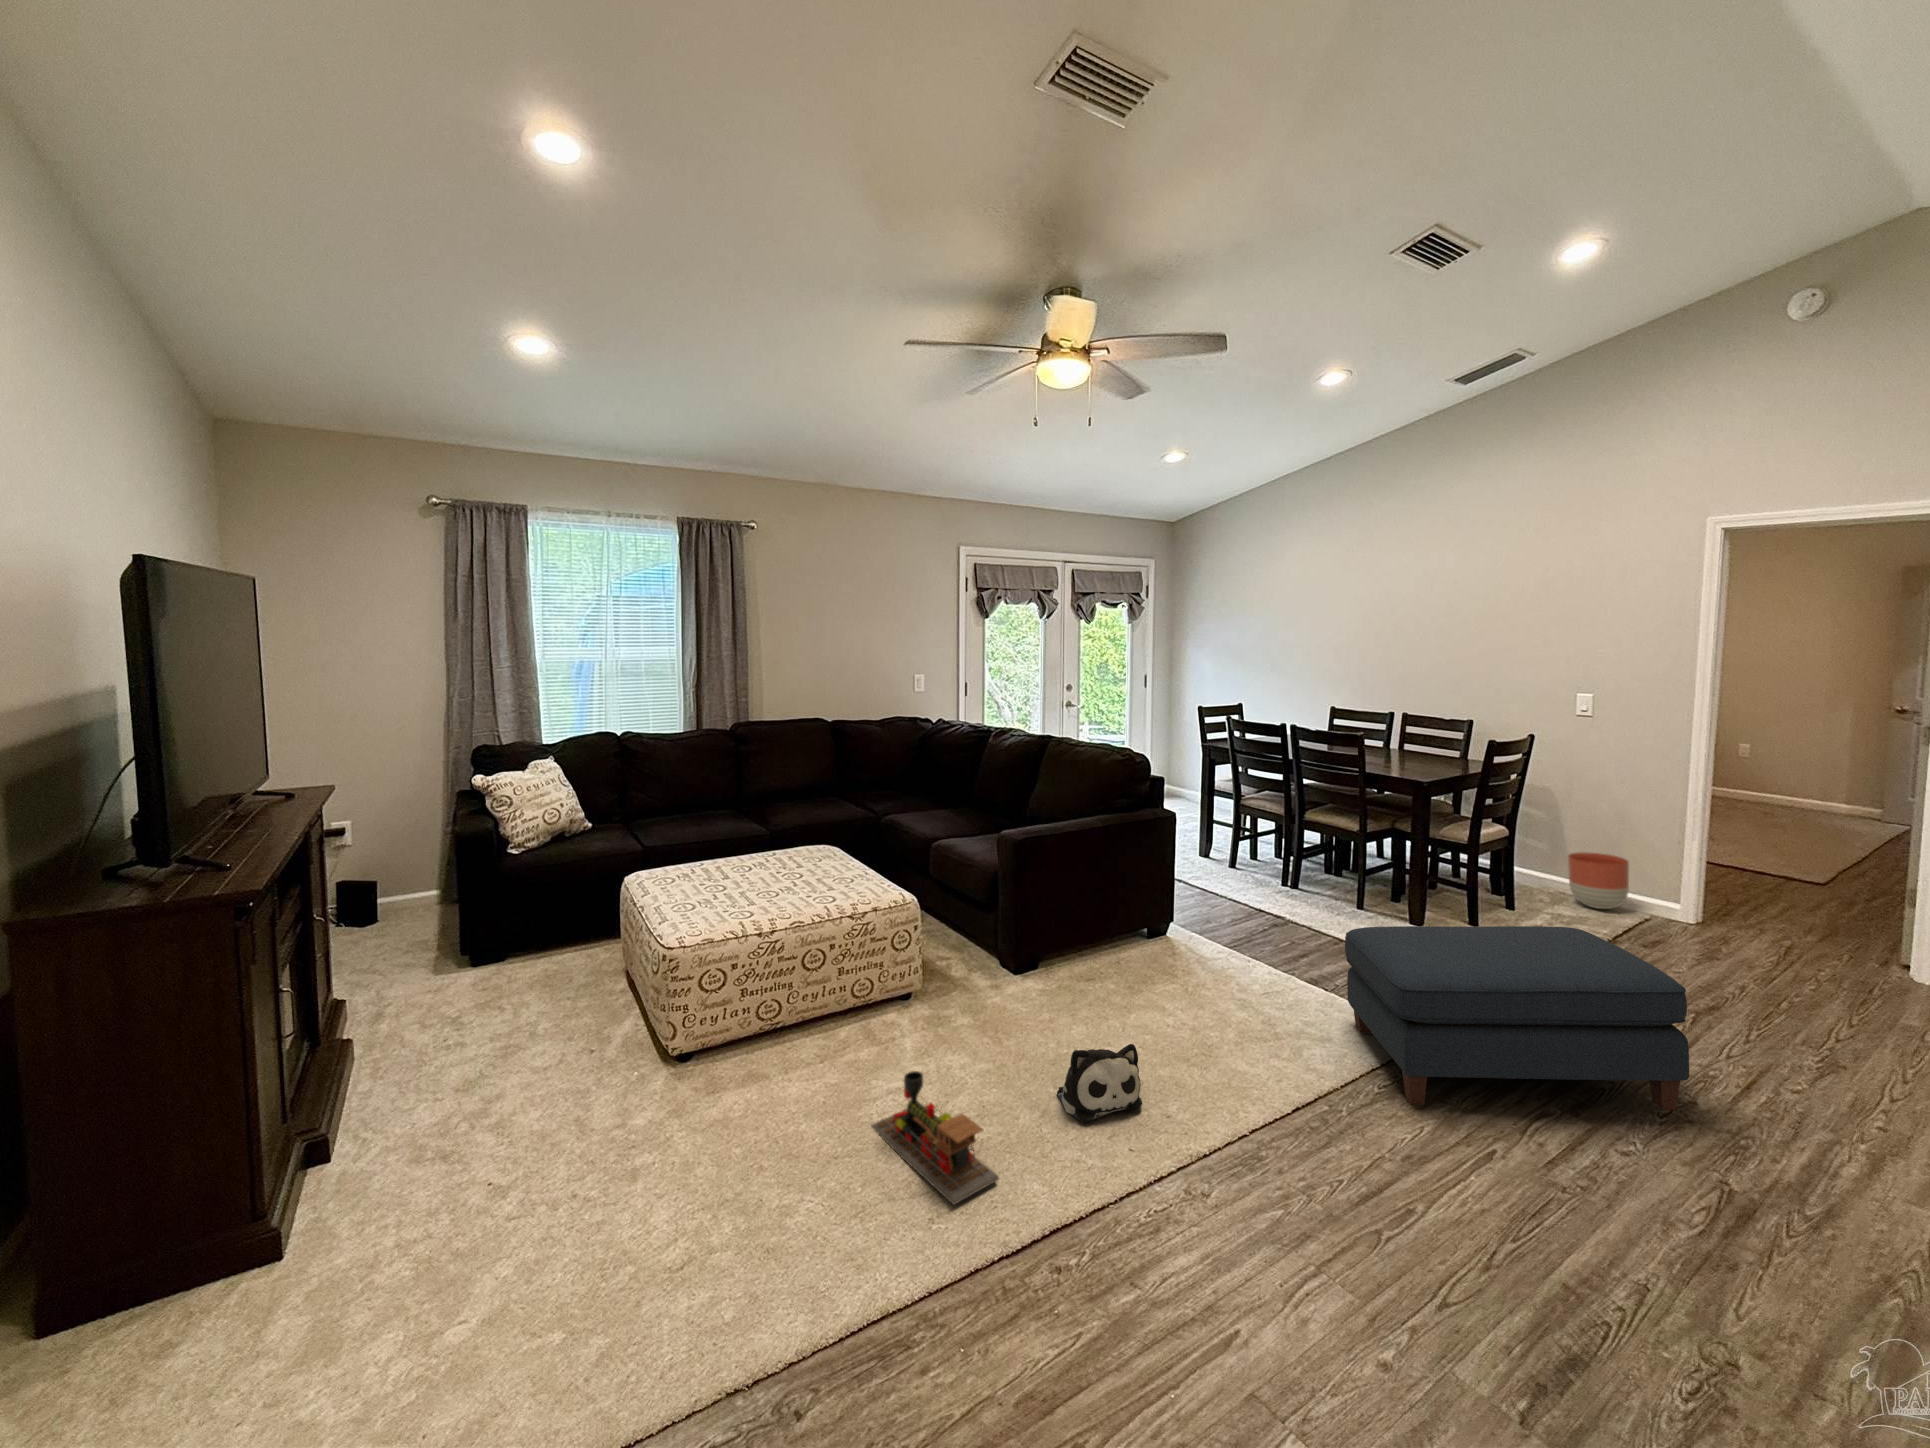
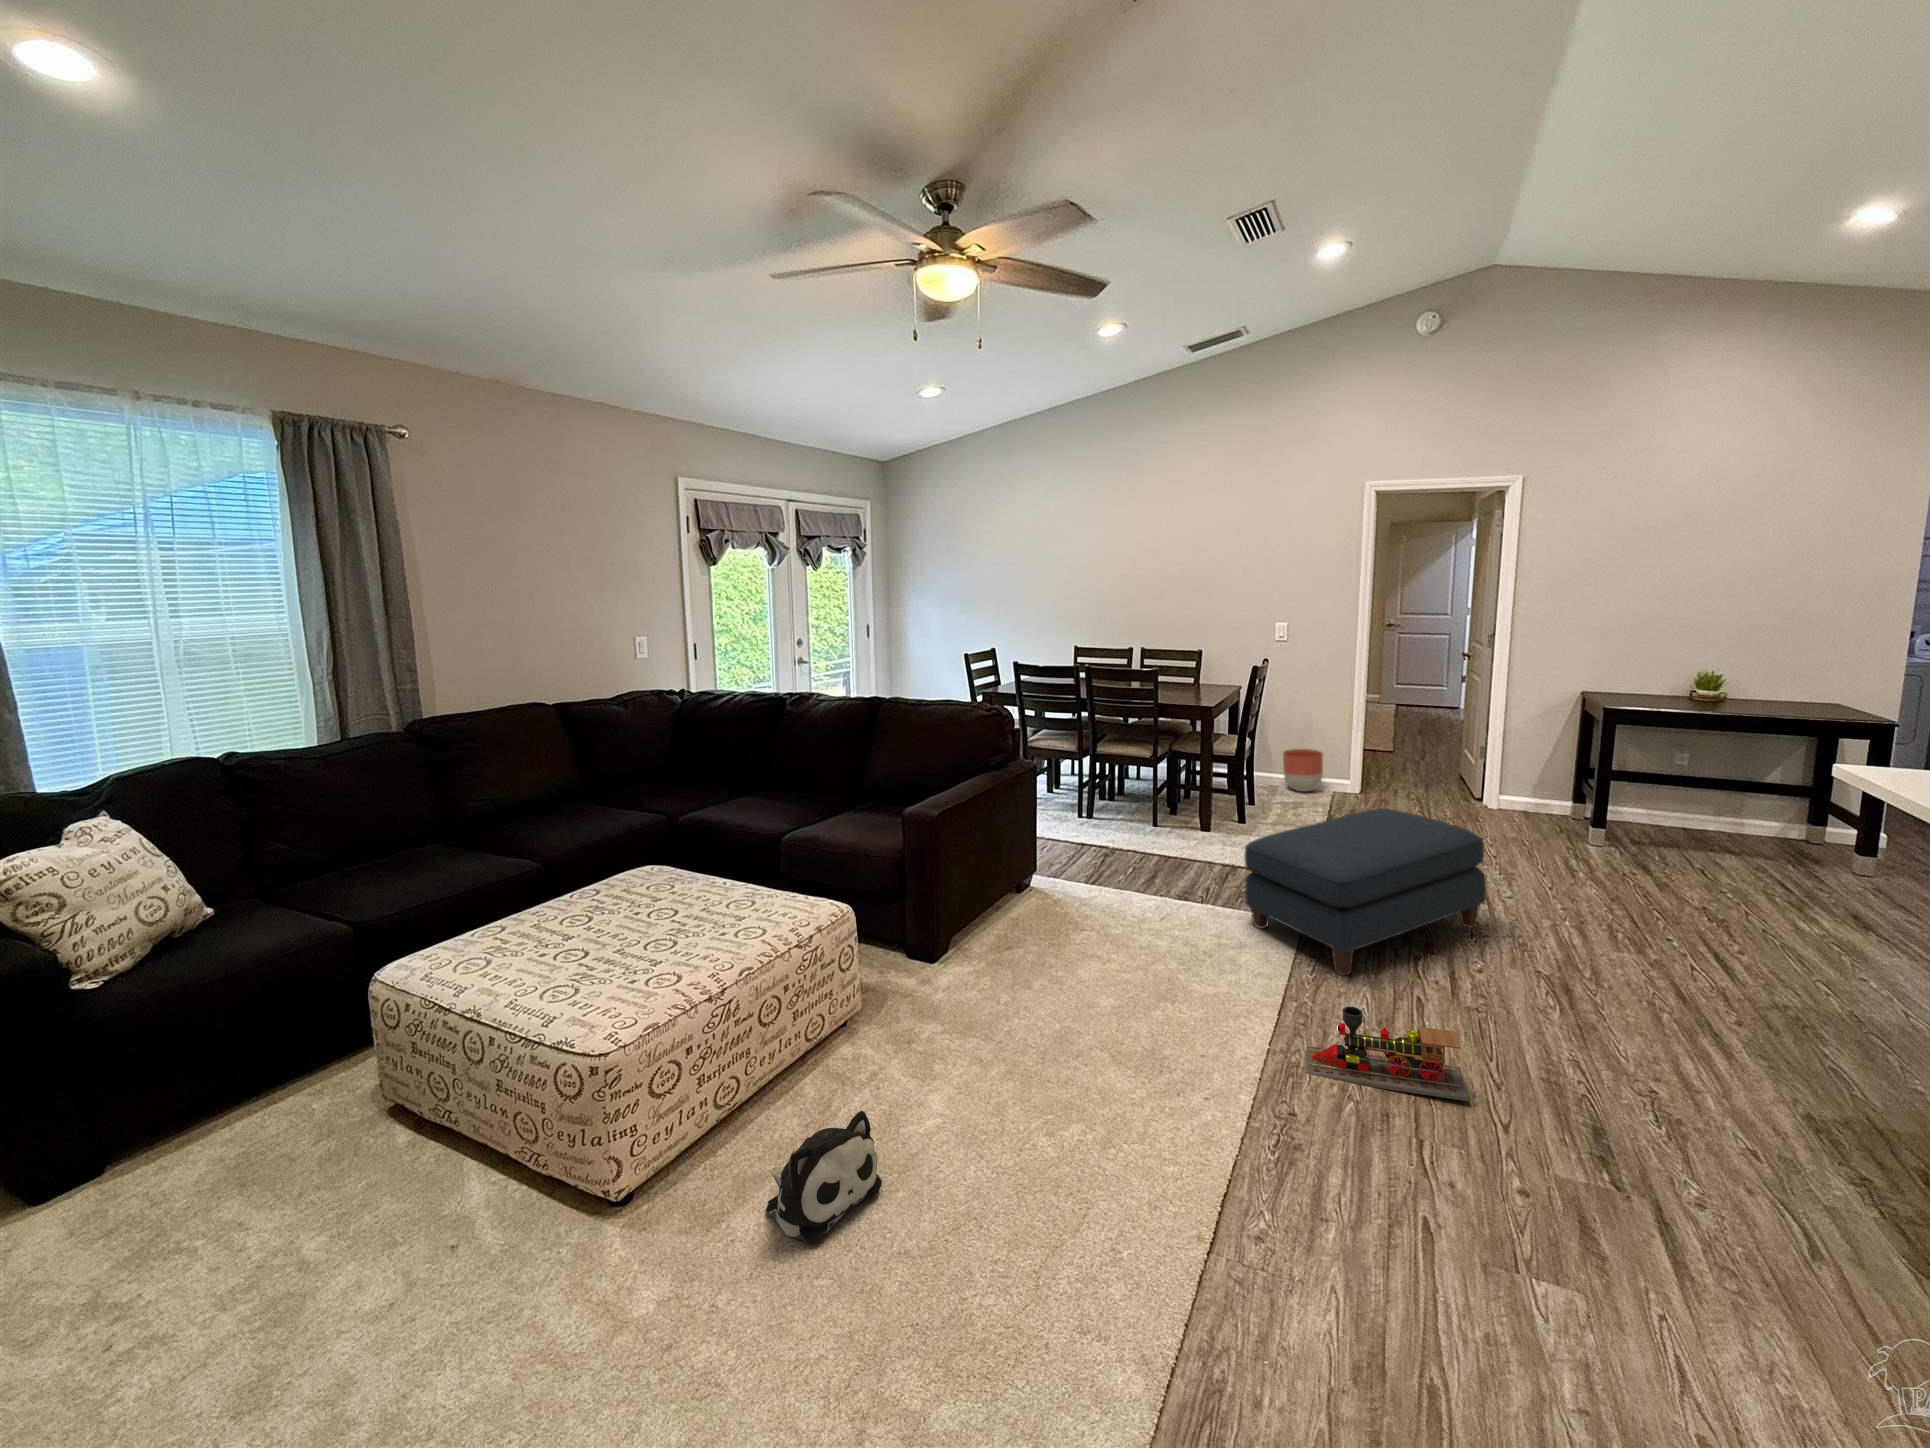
plush toy: present [1057,1044,1142,1122] -> present [767,1111,882,1243]
toy train: present [871,1071,999,1204] -> present [1306,1007,1470,1102]

